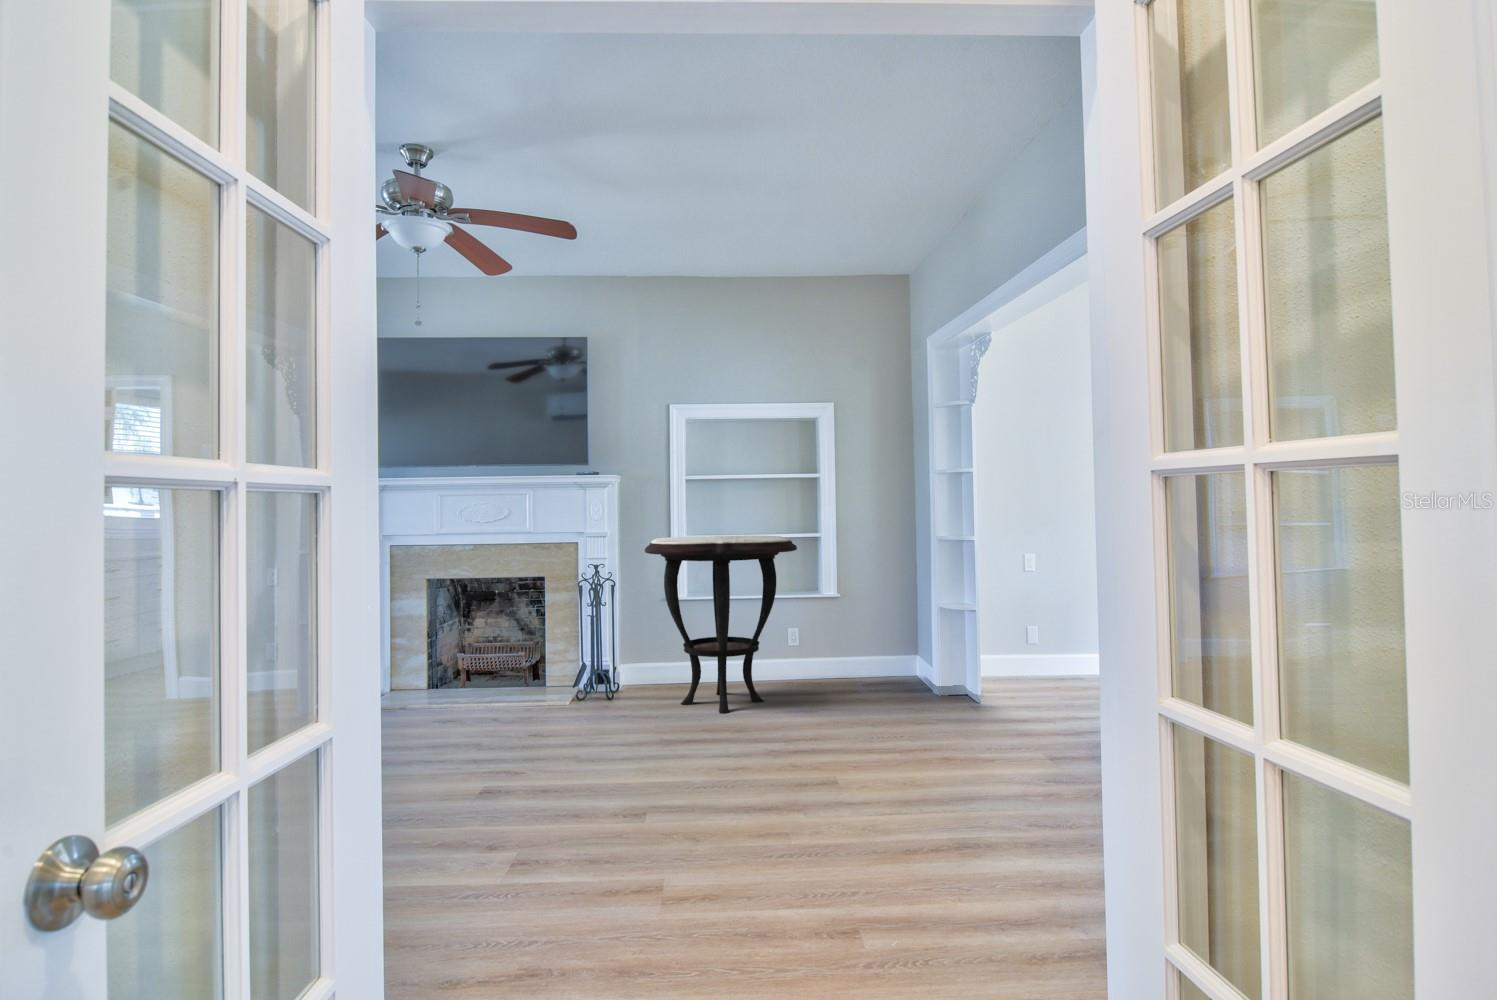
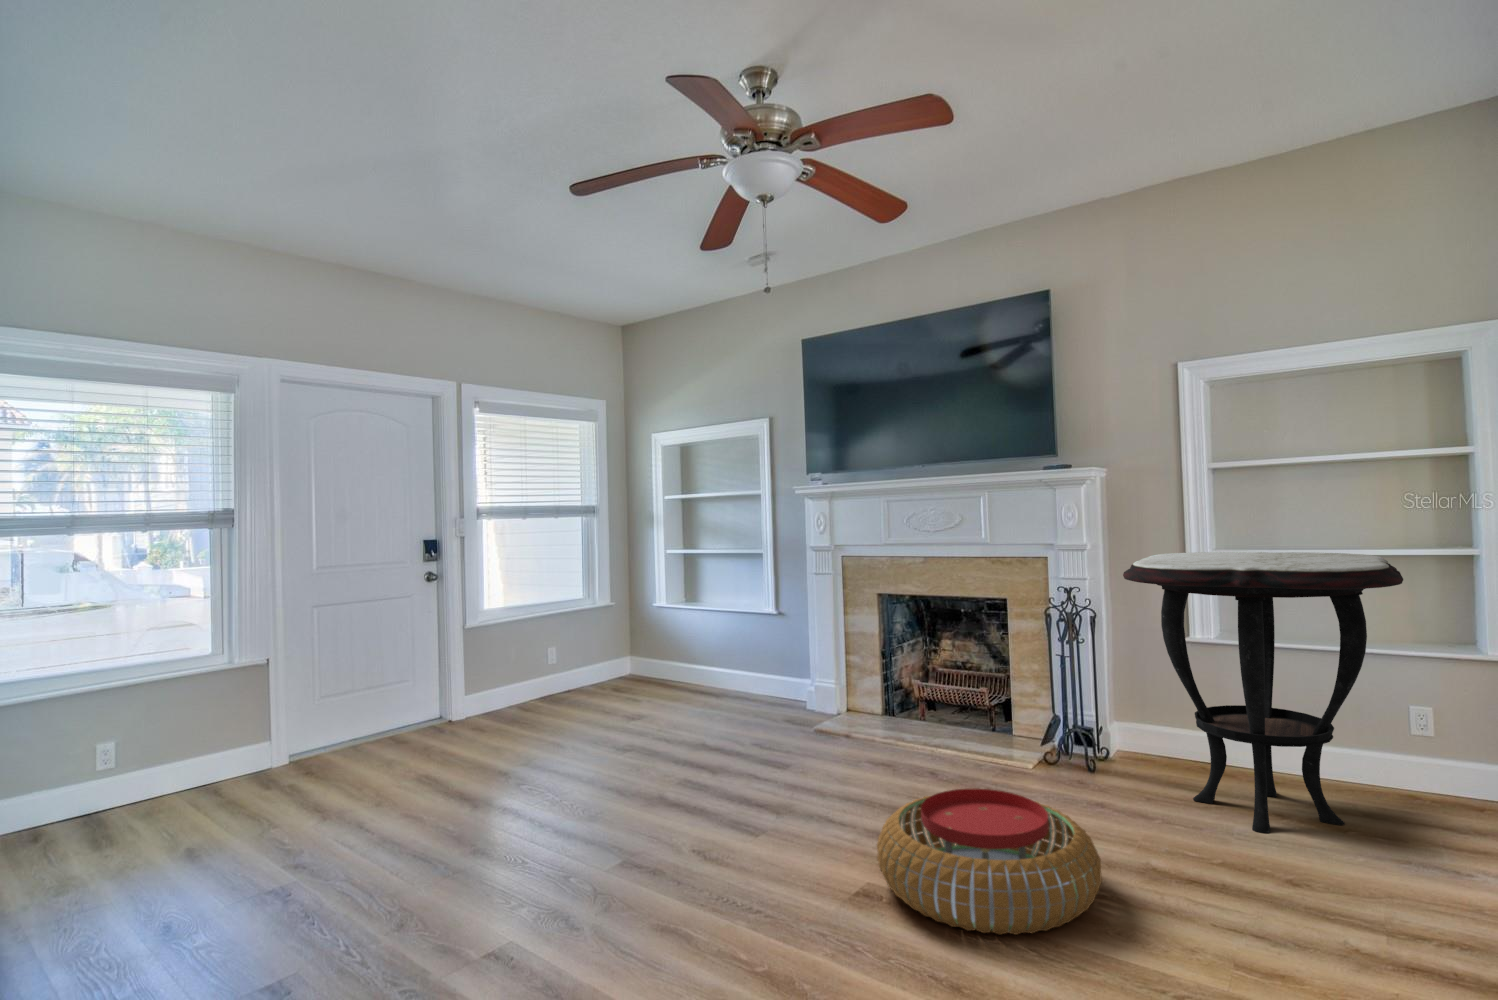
pouf: none [490,709,655,805] -> present [877,789,1102,935]

